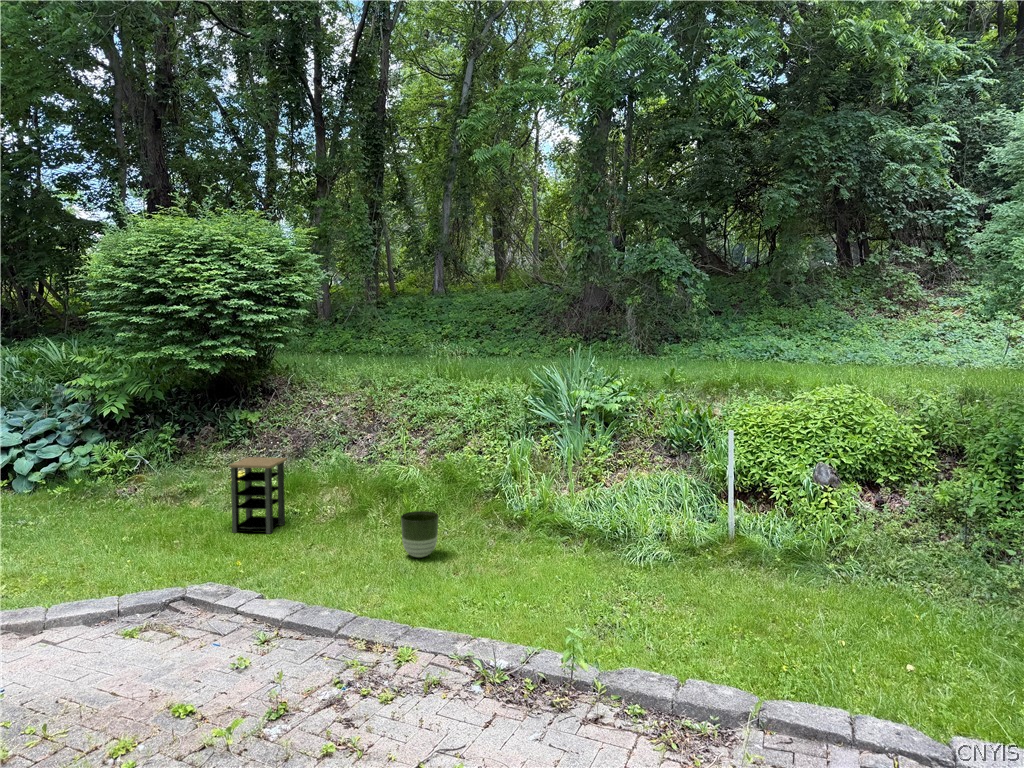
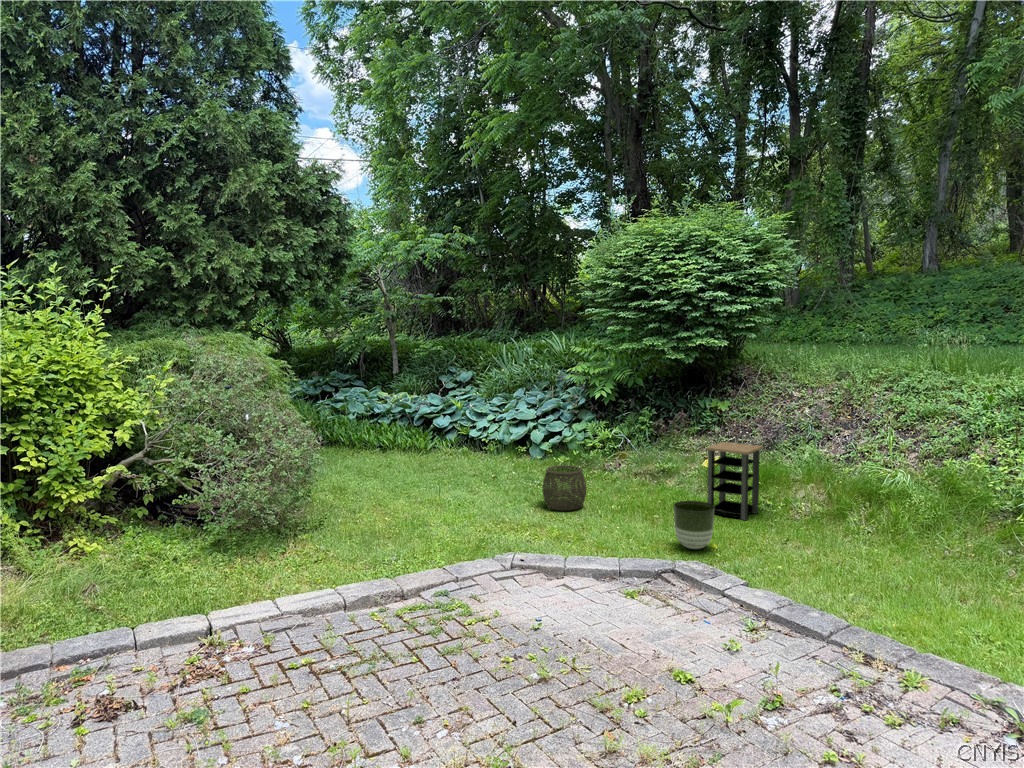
woven basket: none [25,501,88,557] -> present [542,465,587,511]
planter: present [401,511,438,558] -> present [674,501,715,549]

